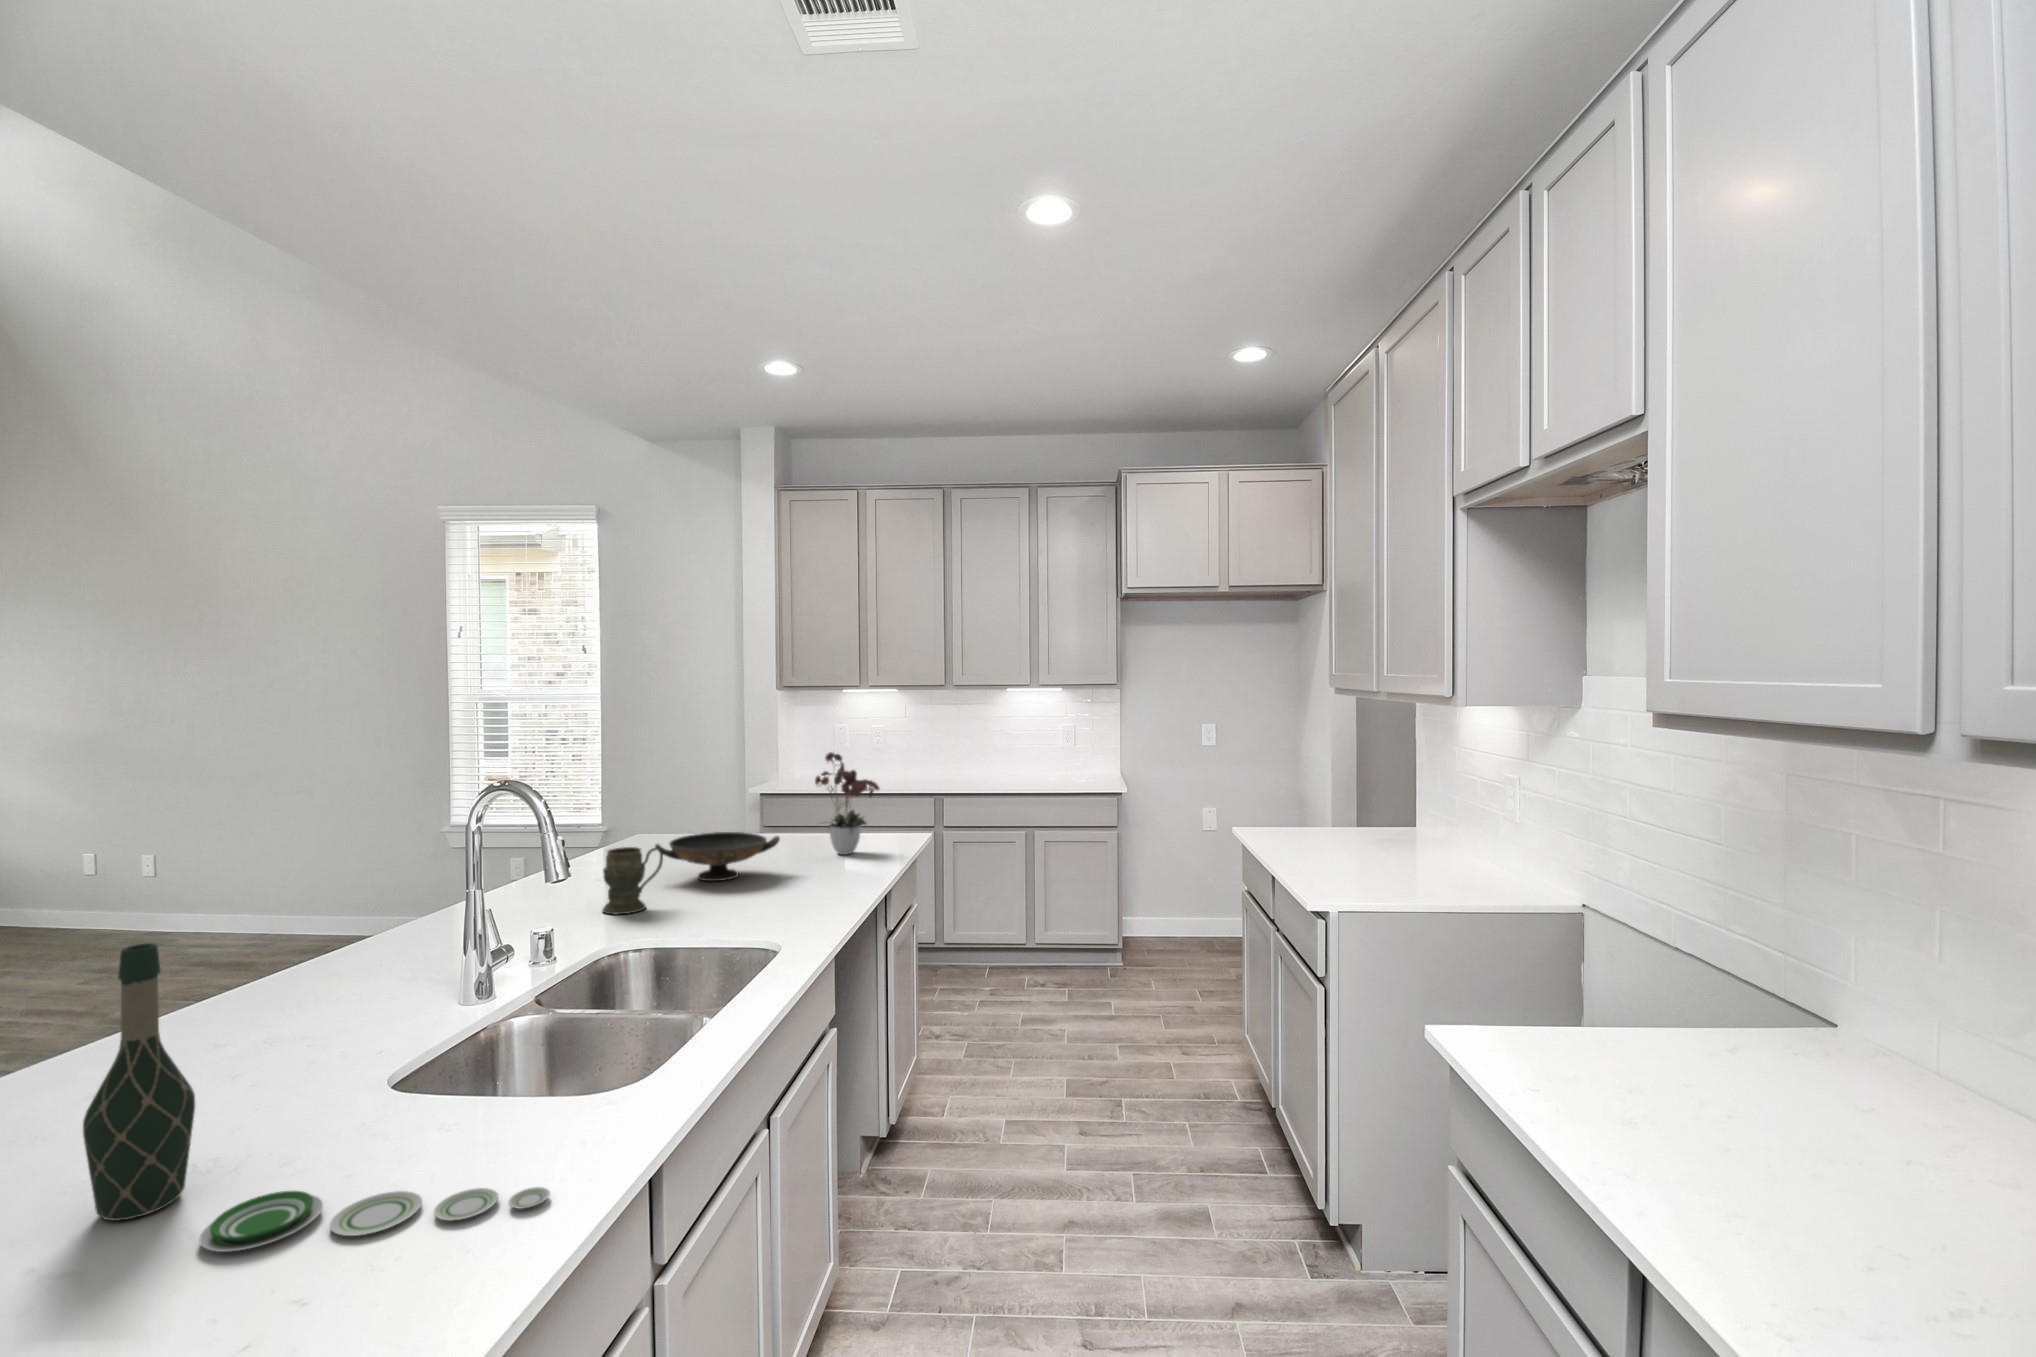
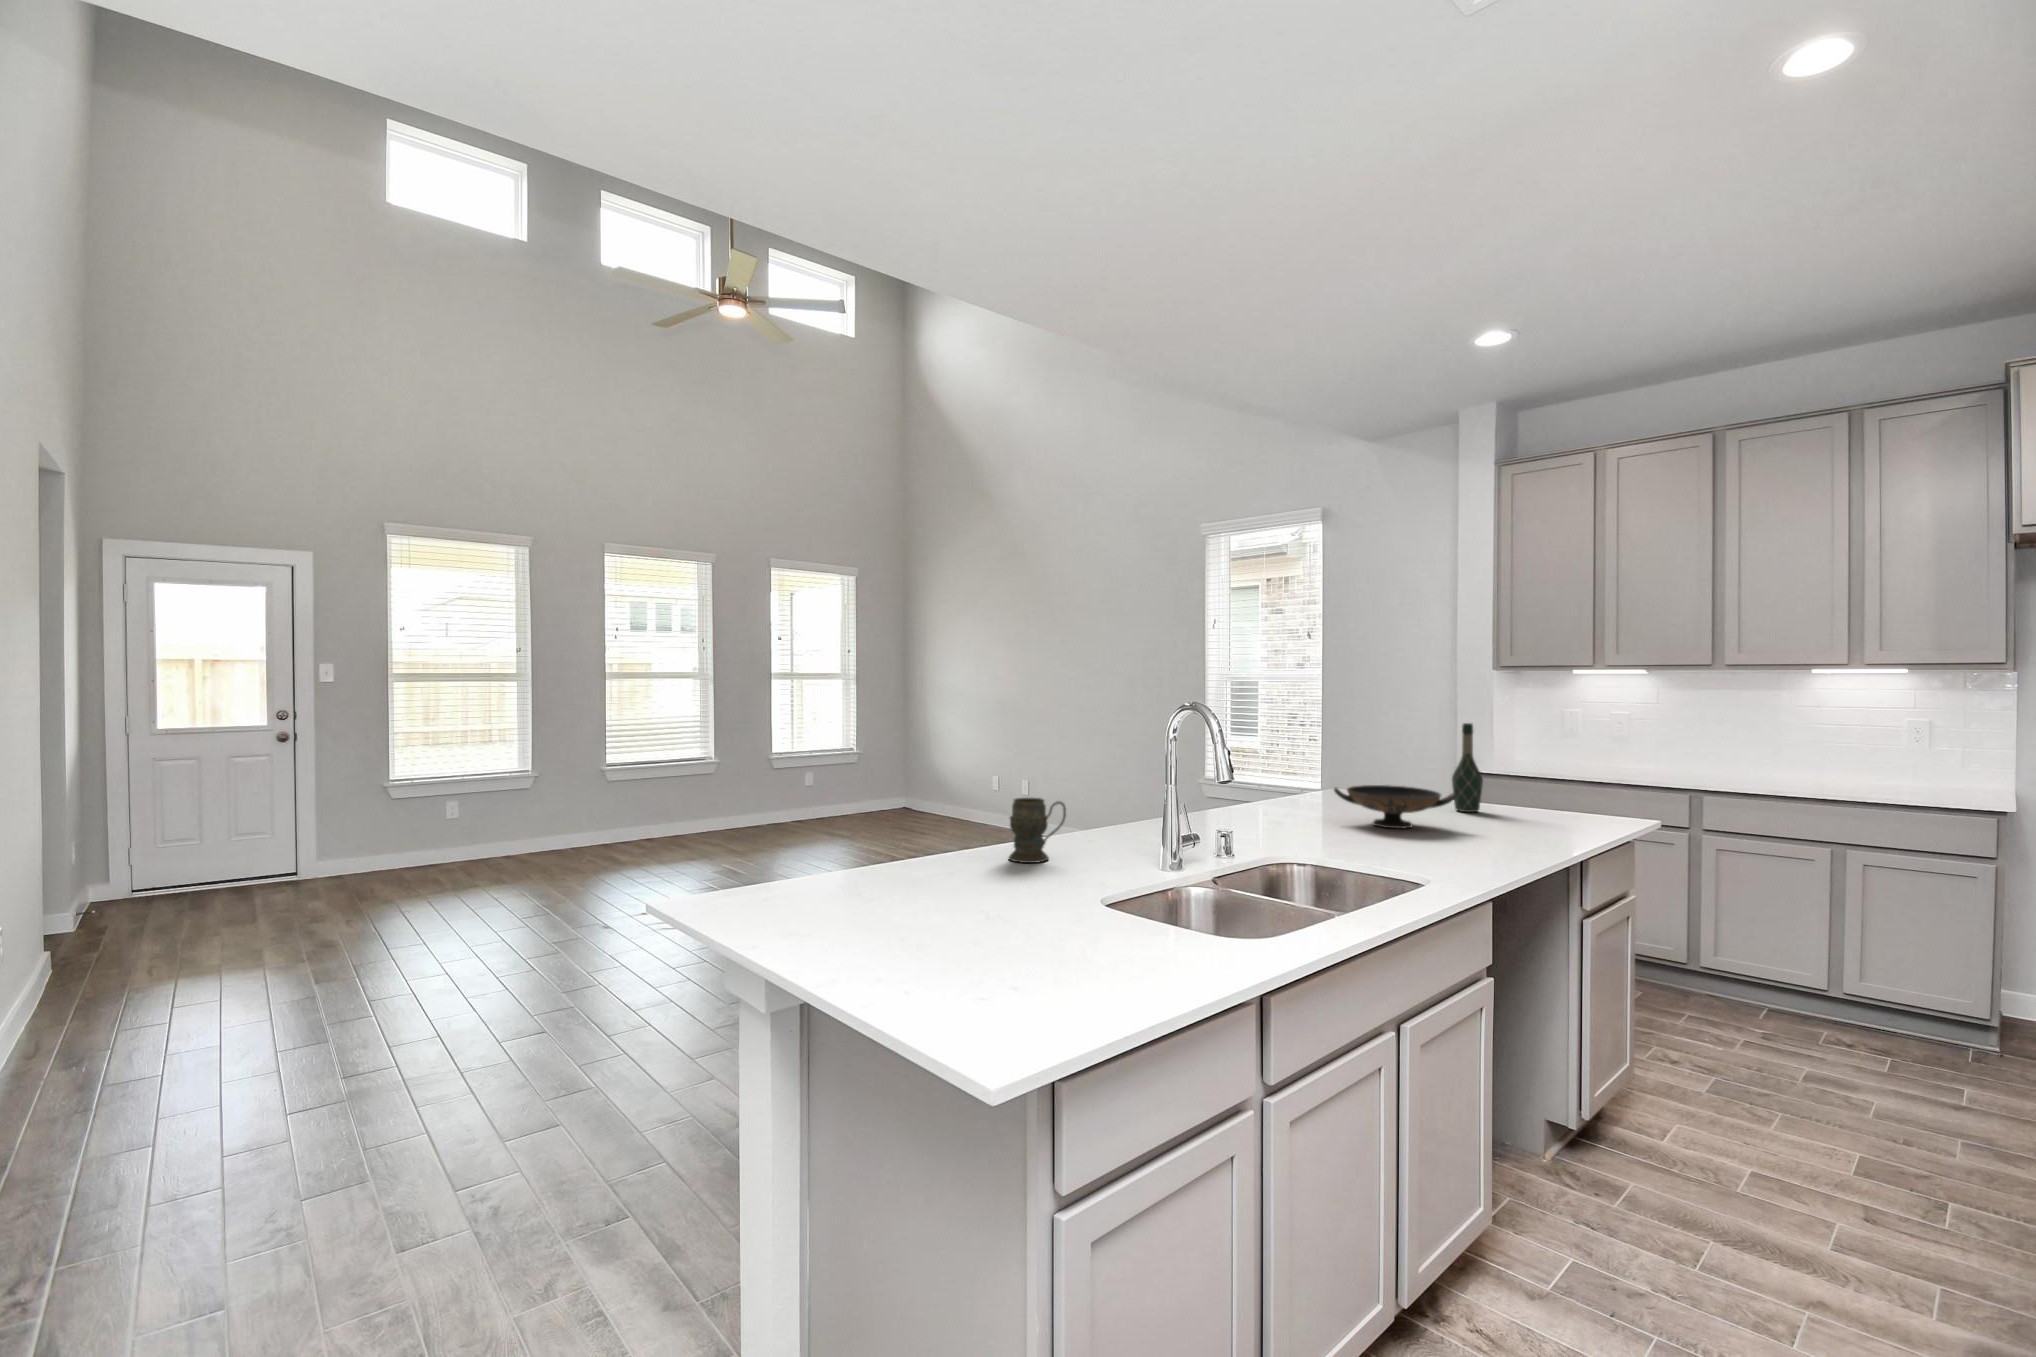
flower arrangement: present [815,752,879,855] -> none [1497,713,1583,825]
mug: present [602,847,663,914] -> present [1009,798,1066,863]
wine bottle: present [83,943,195,1221] -> present [1452,723,1483,812]
plate: present [199,1187,550,1252] -> none [984,931,1173,980]

